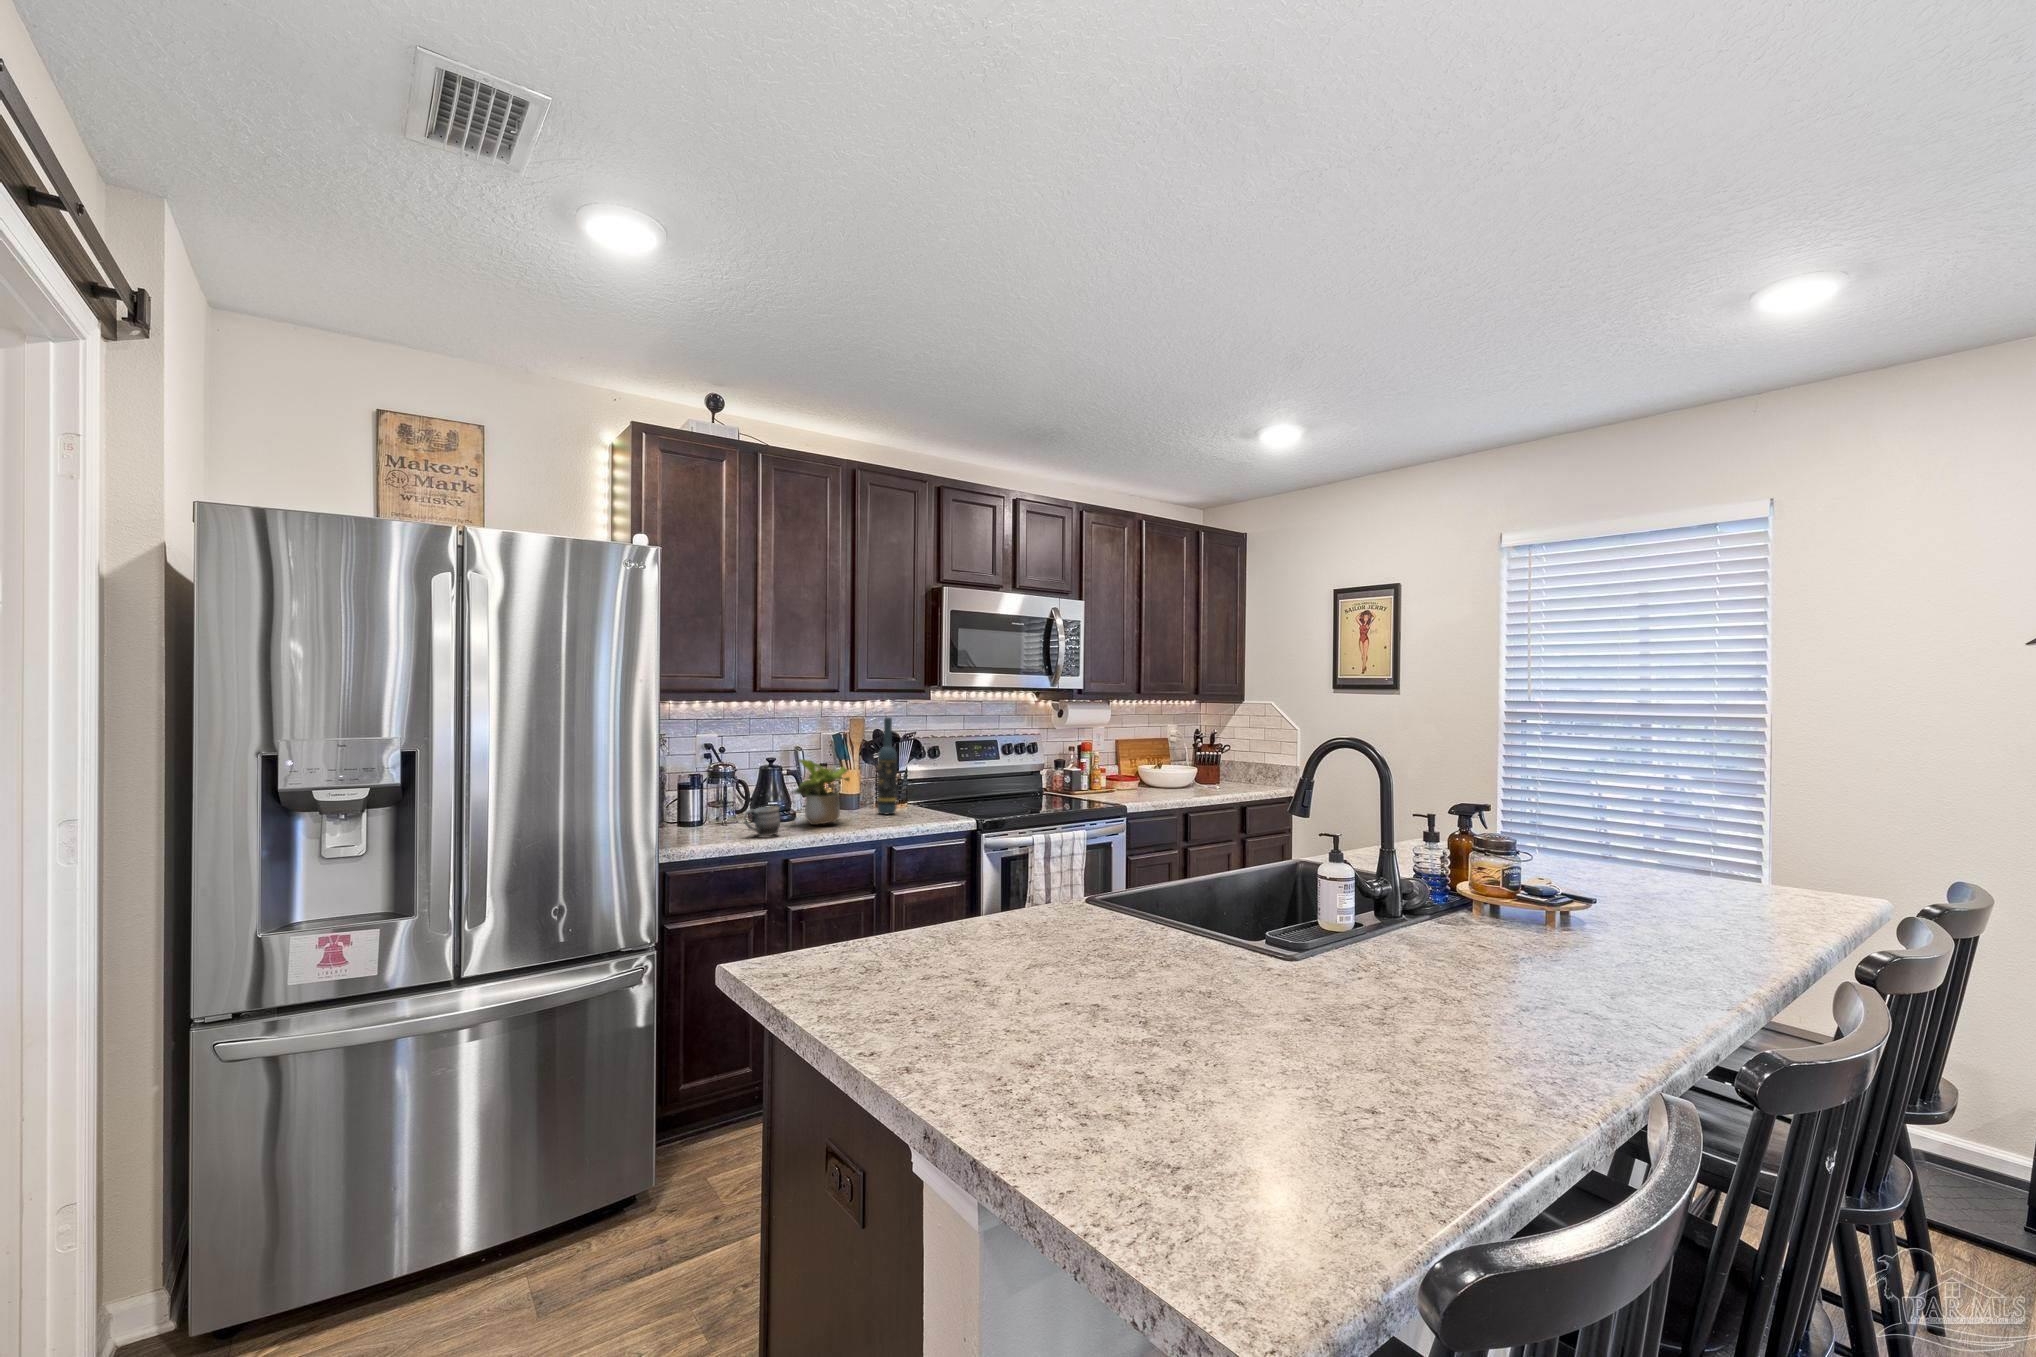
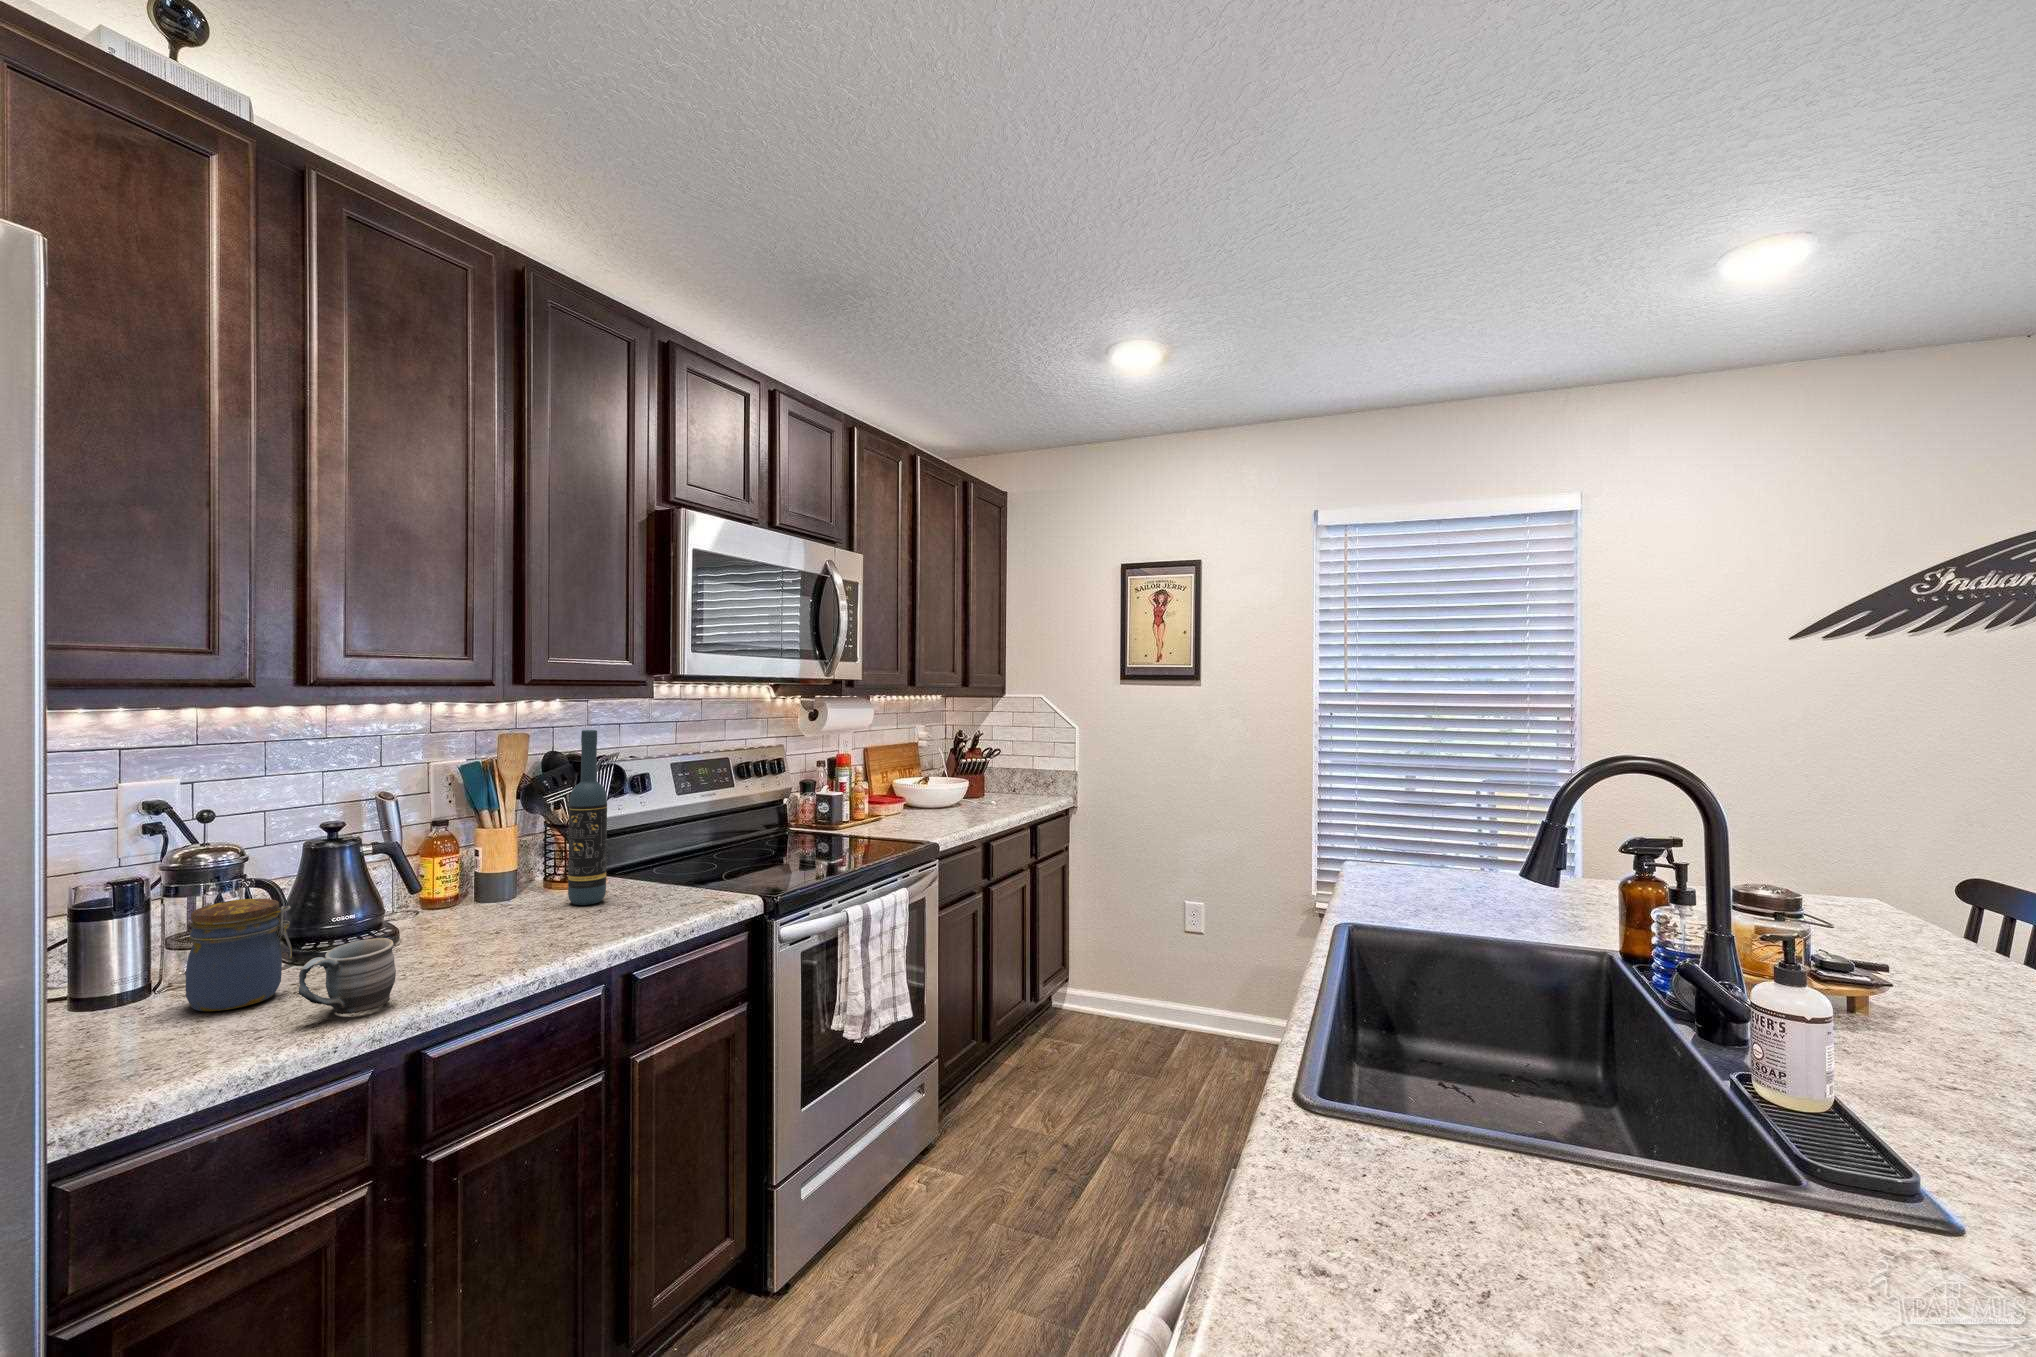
potted plant: present [794,759,850,825] -> none [395,821,536,956]
jar: none [712,785,747,830] -> present [186,899,292,1011]

